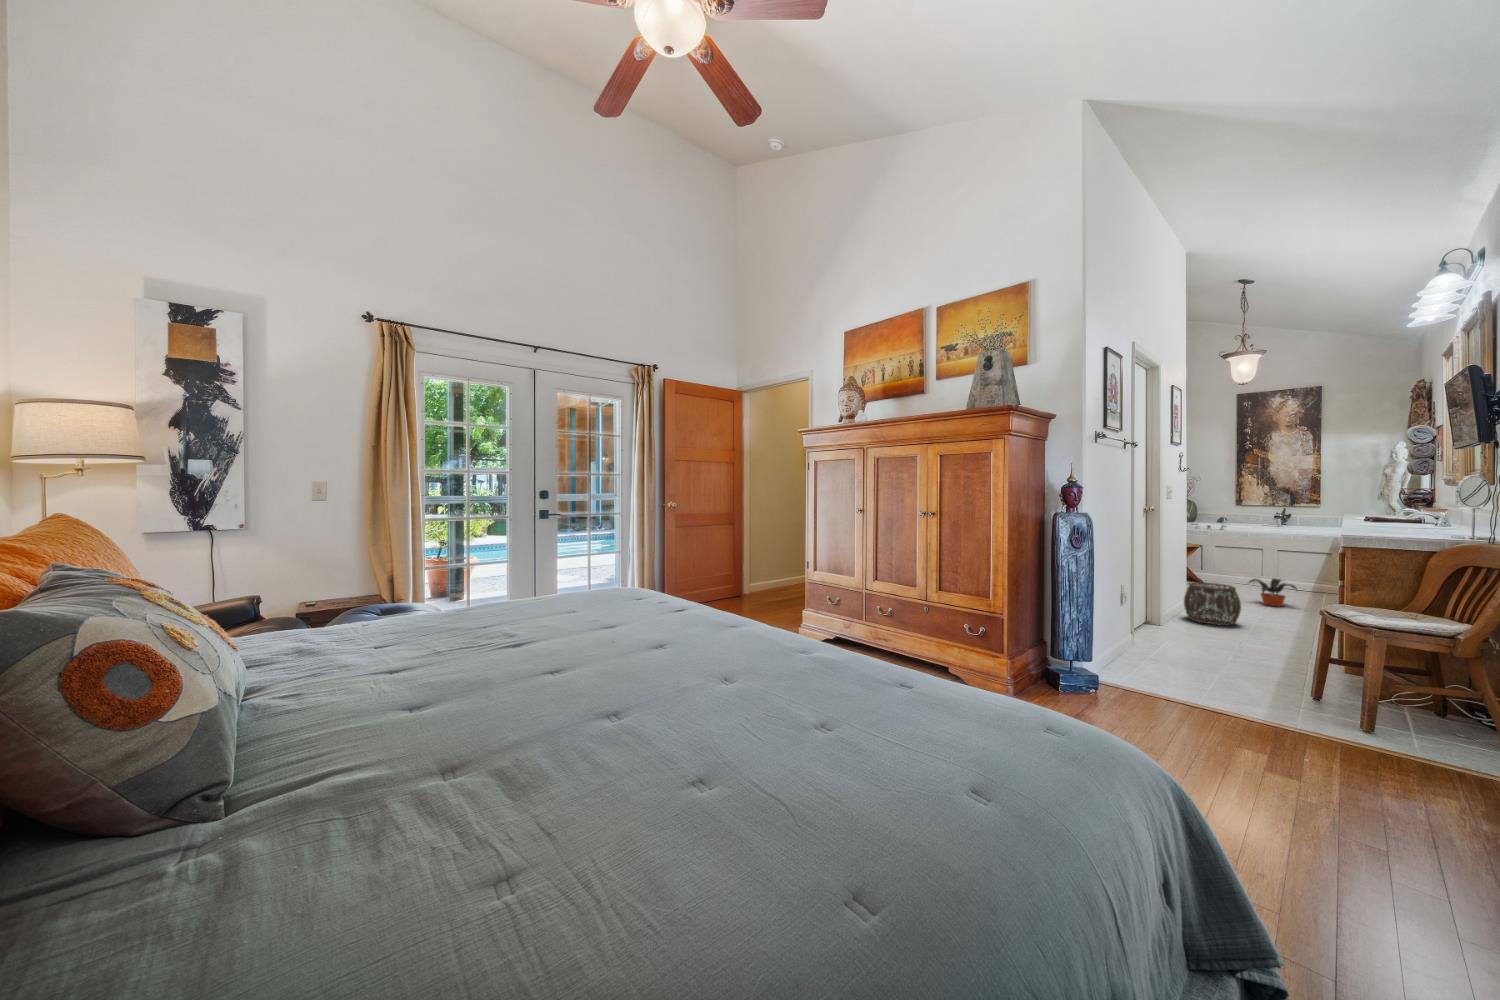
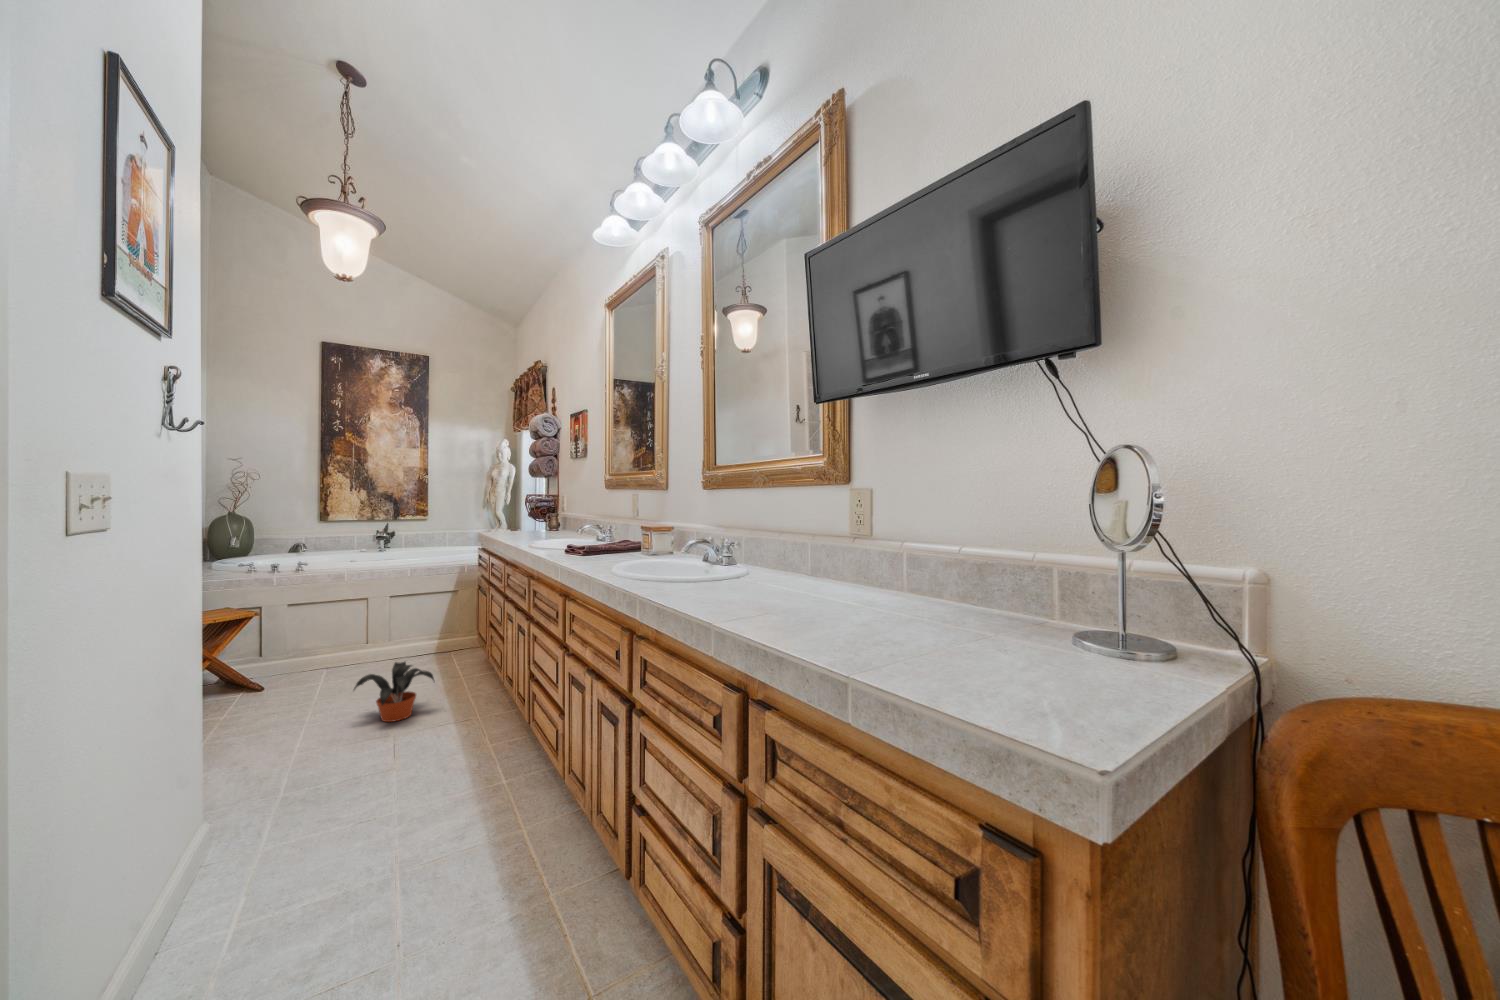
woven basket: present [1184,582,1241,626] -> none [185,763,363,942]

